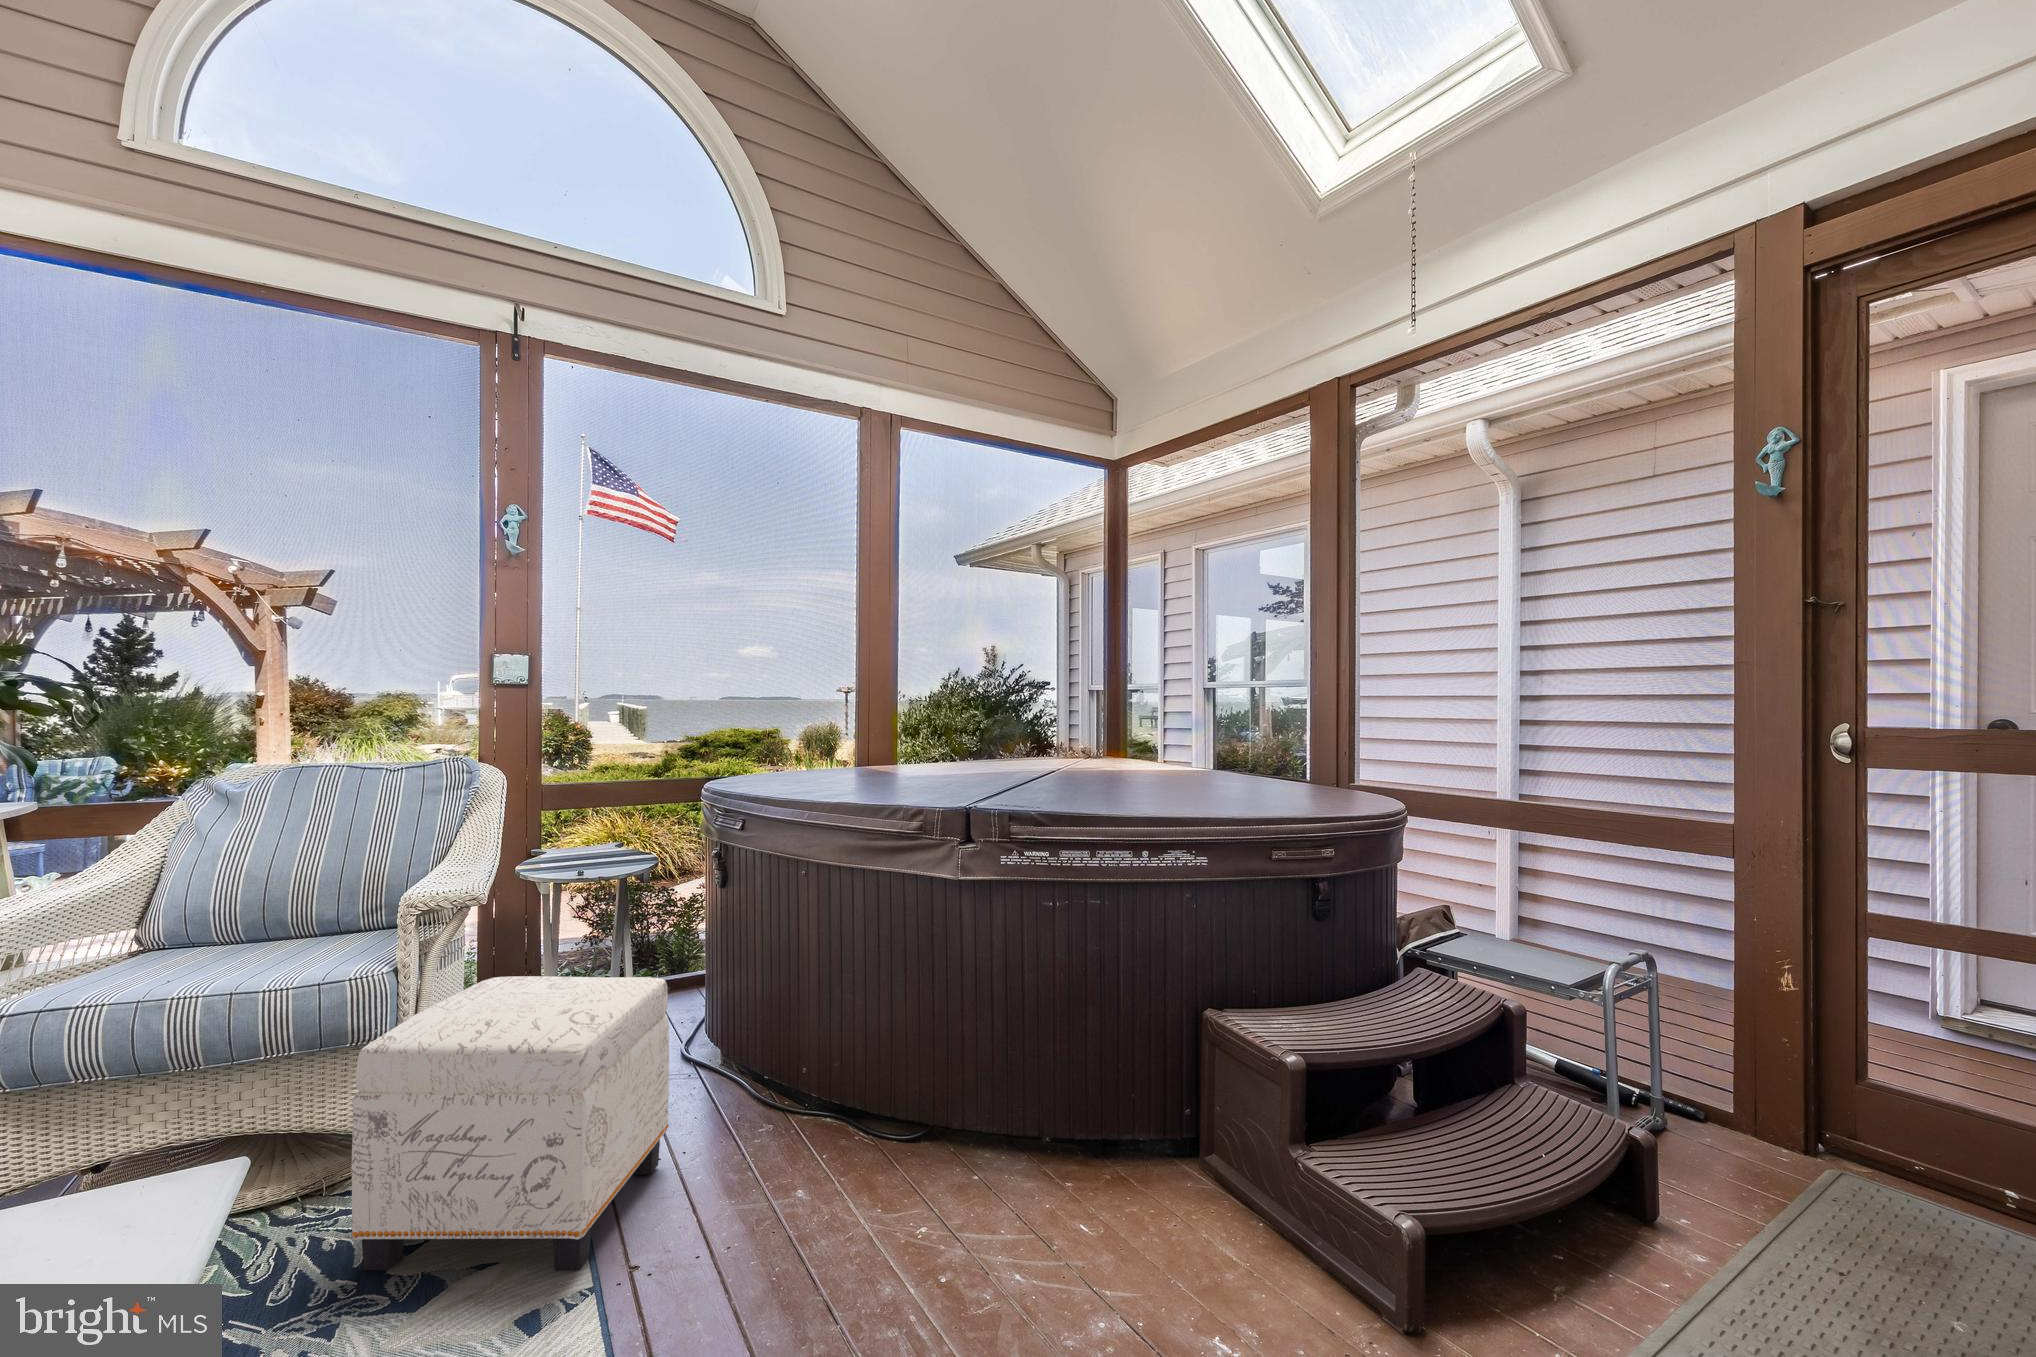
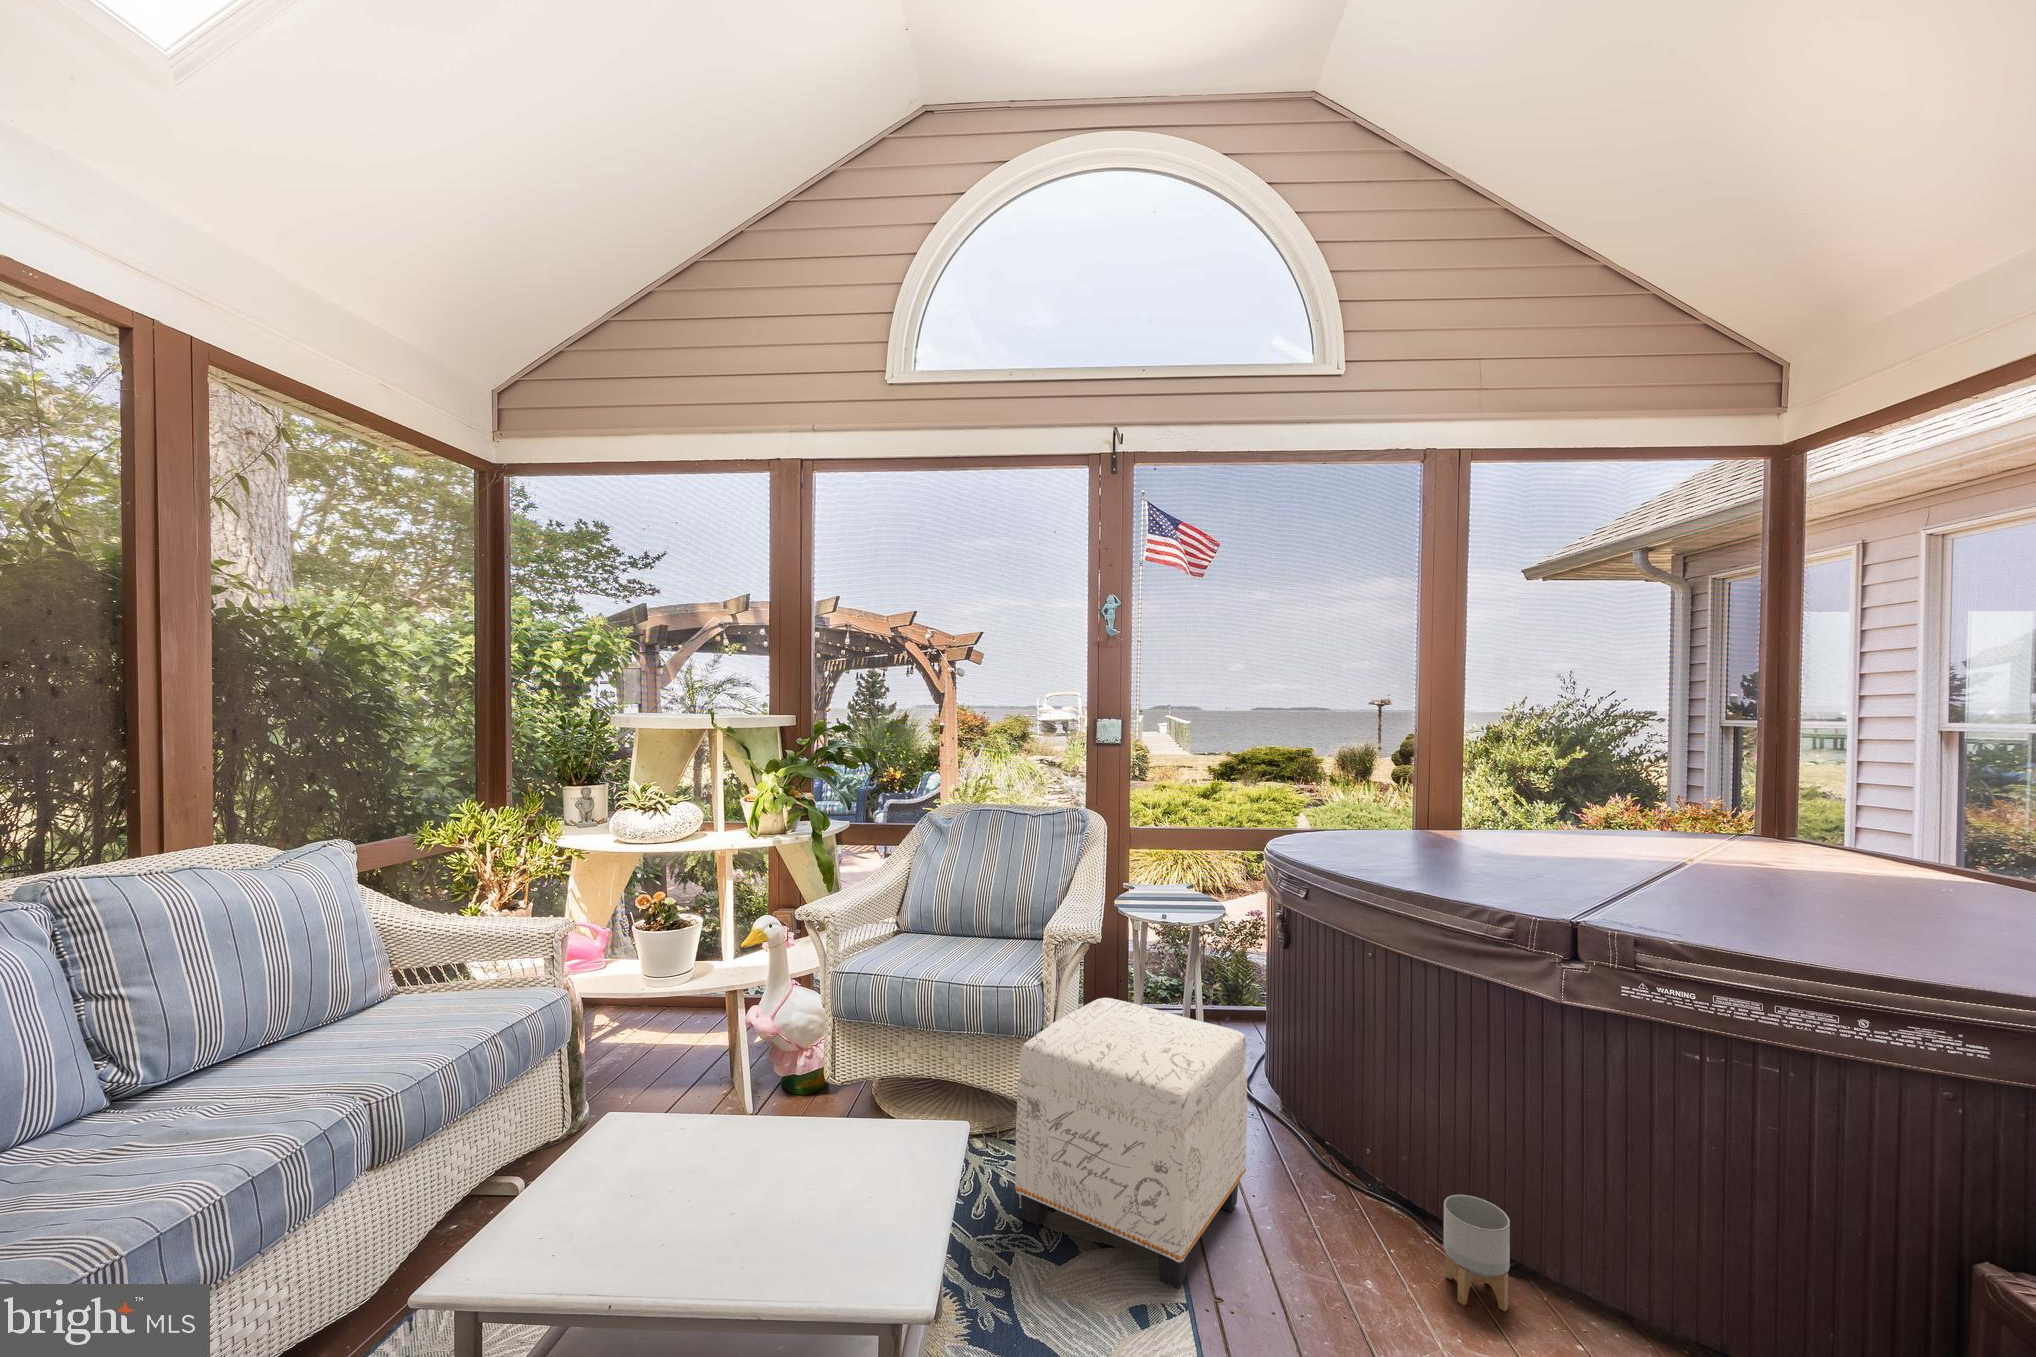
planter: none [861,1079,916,1179] -> present [1444,1195,1510,1312]

